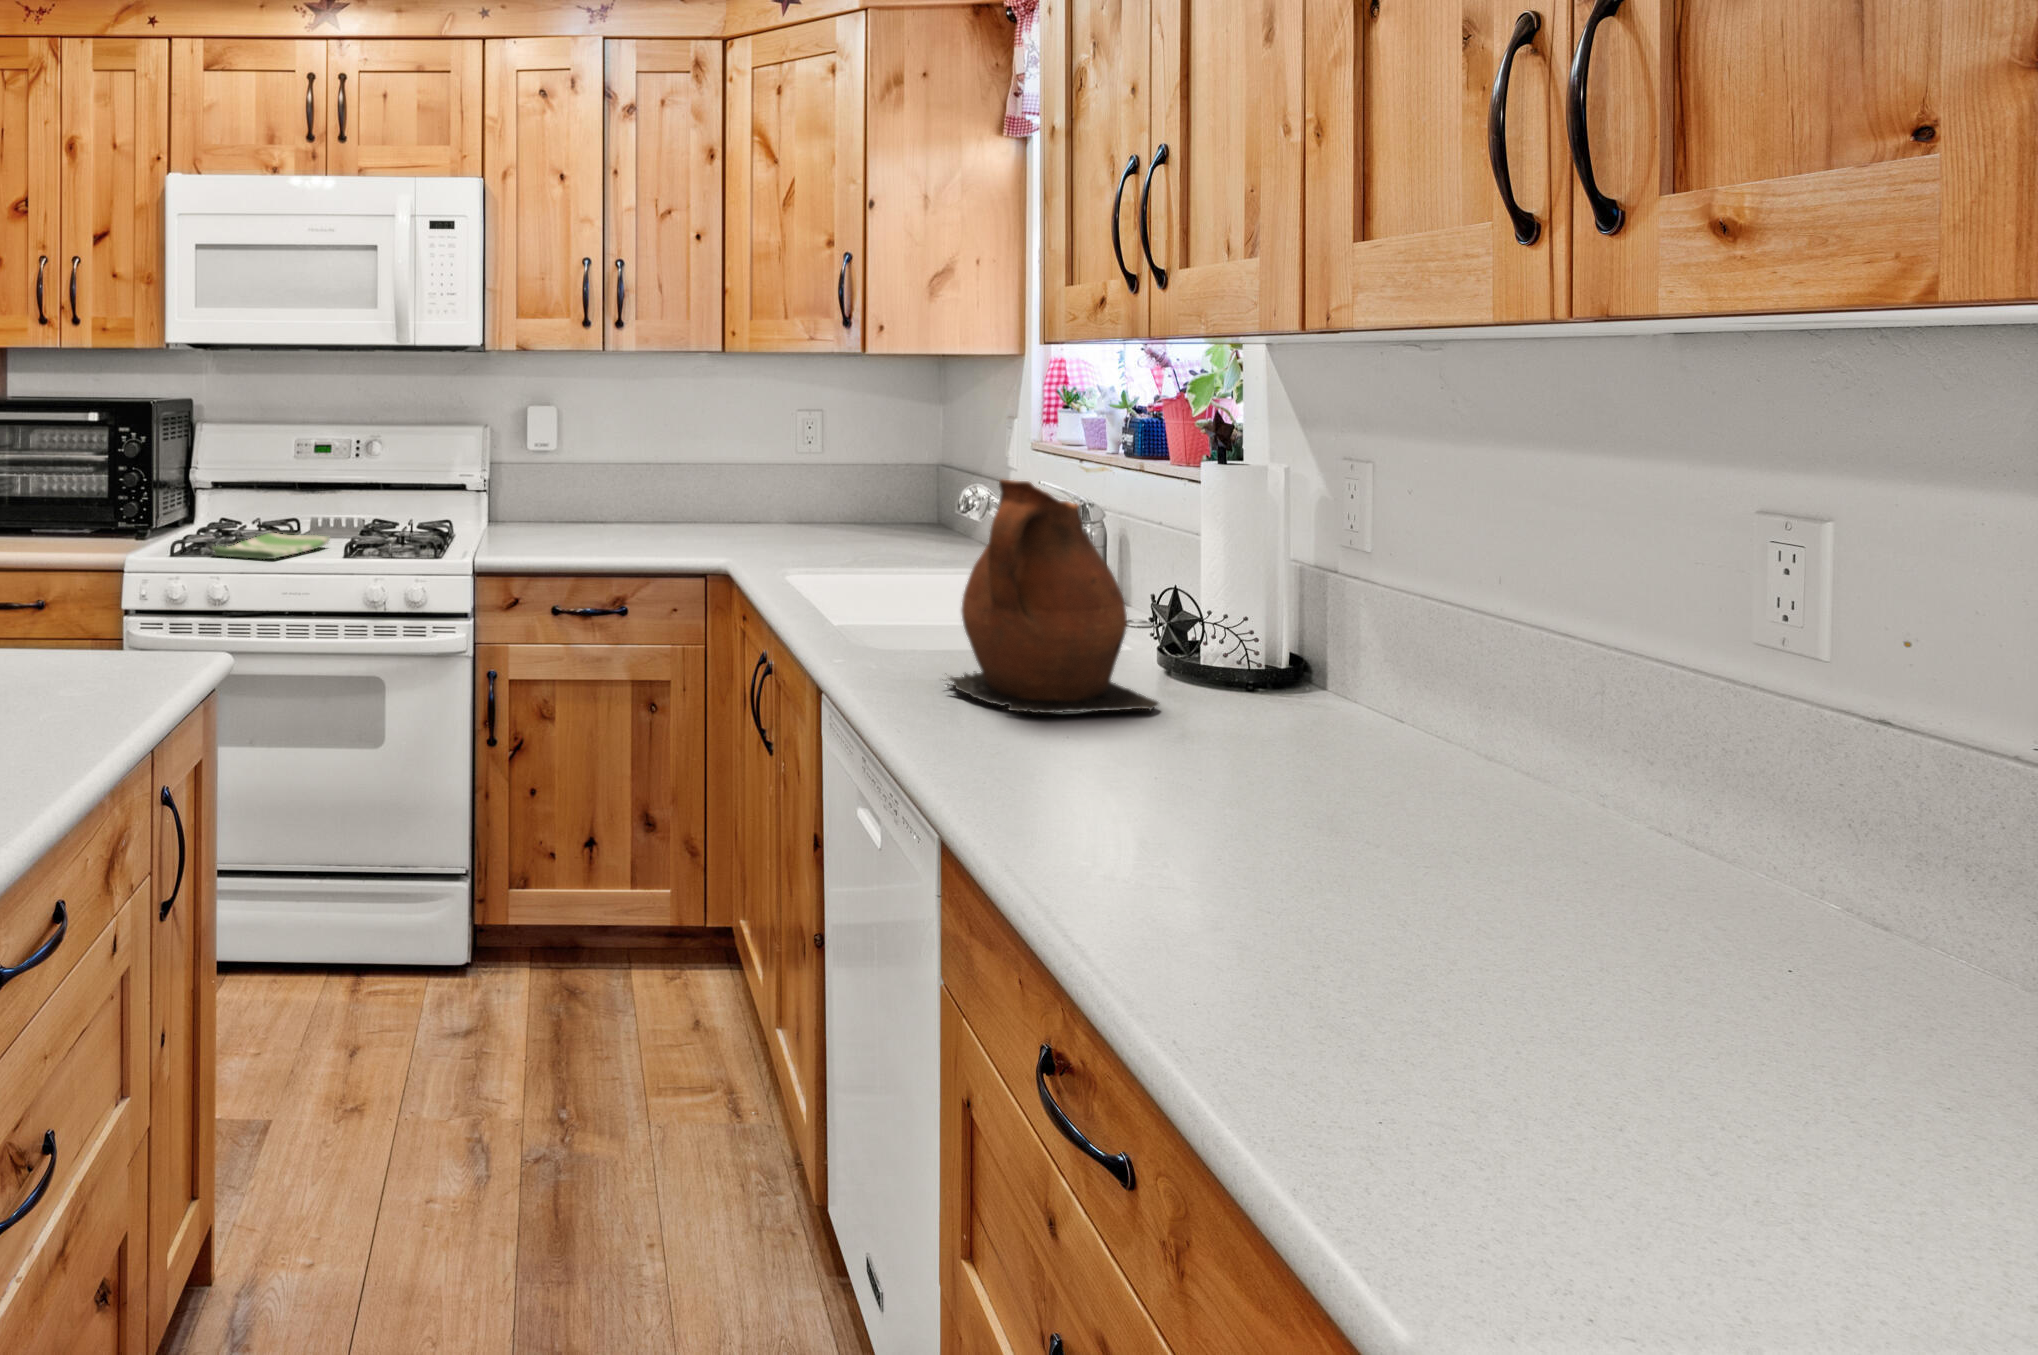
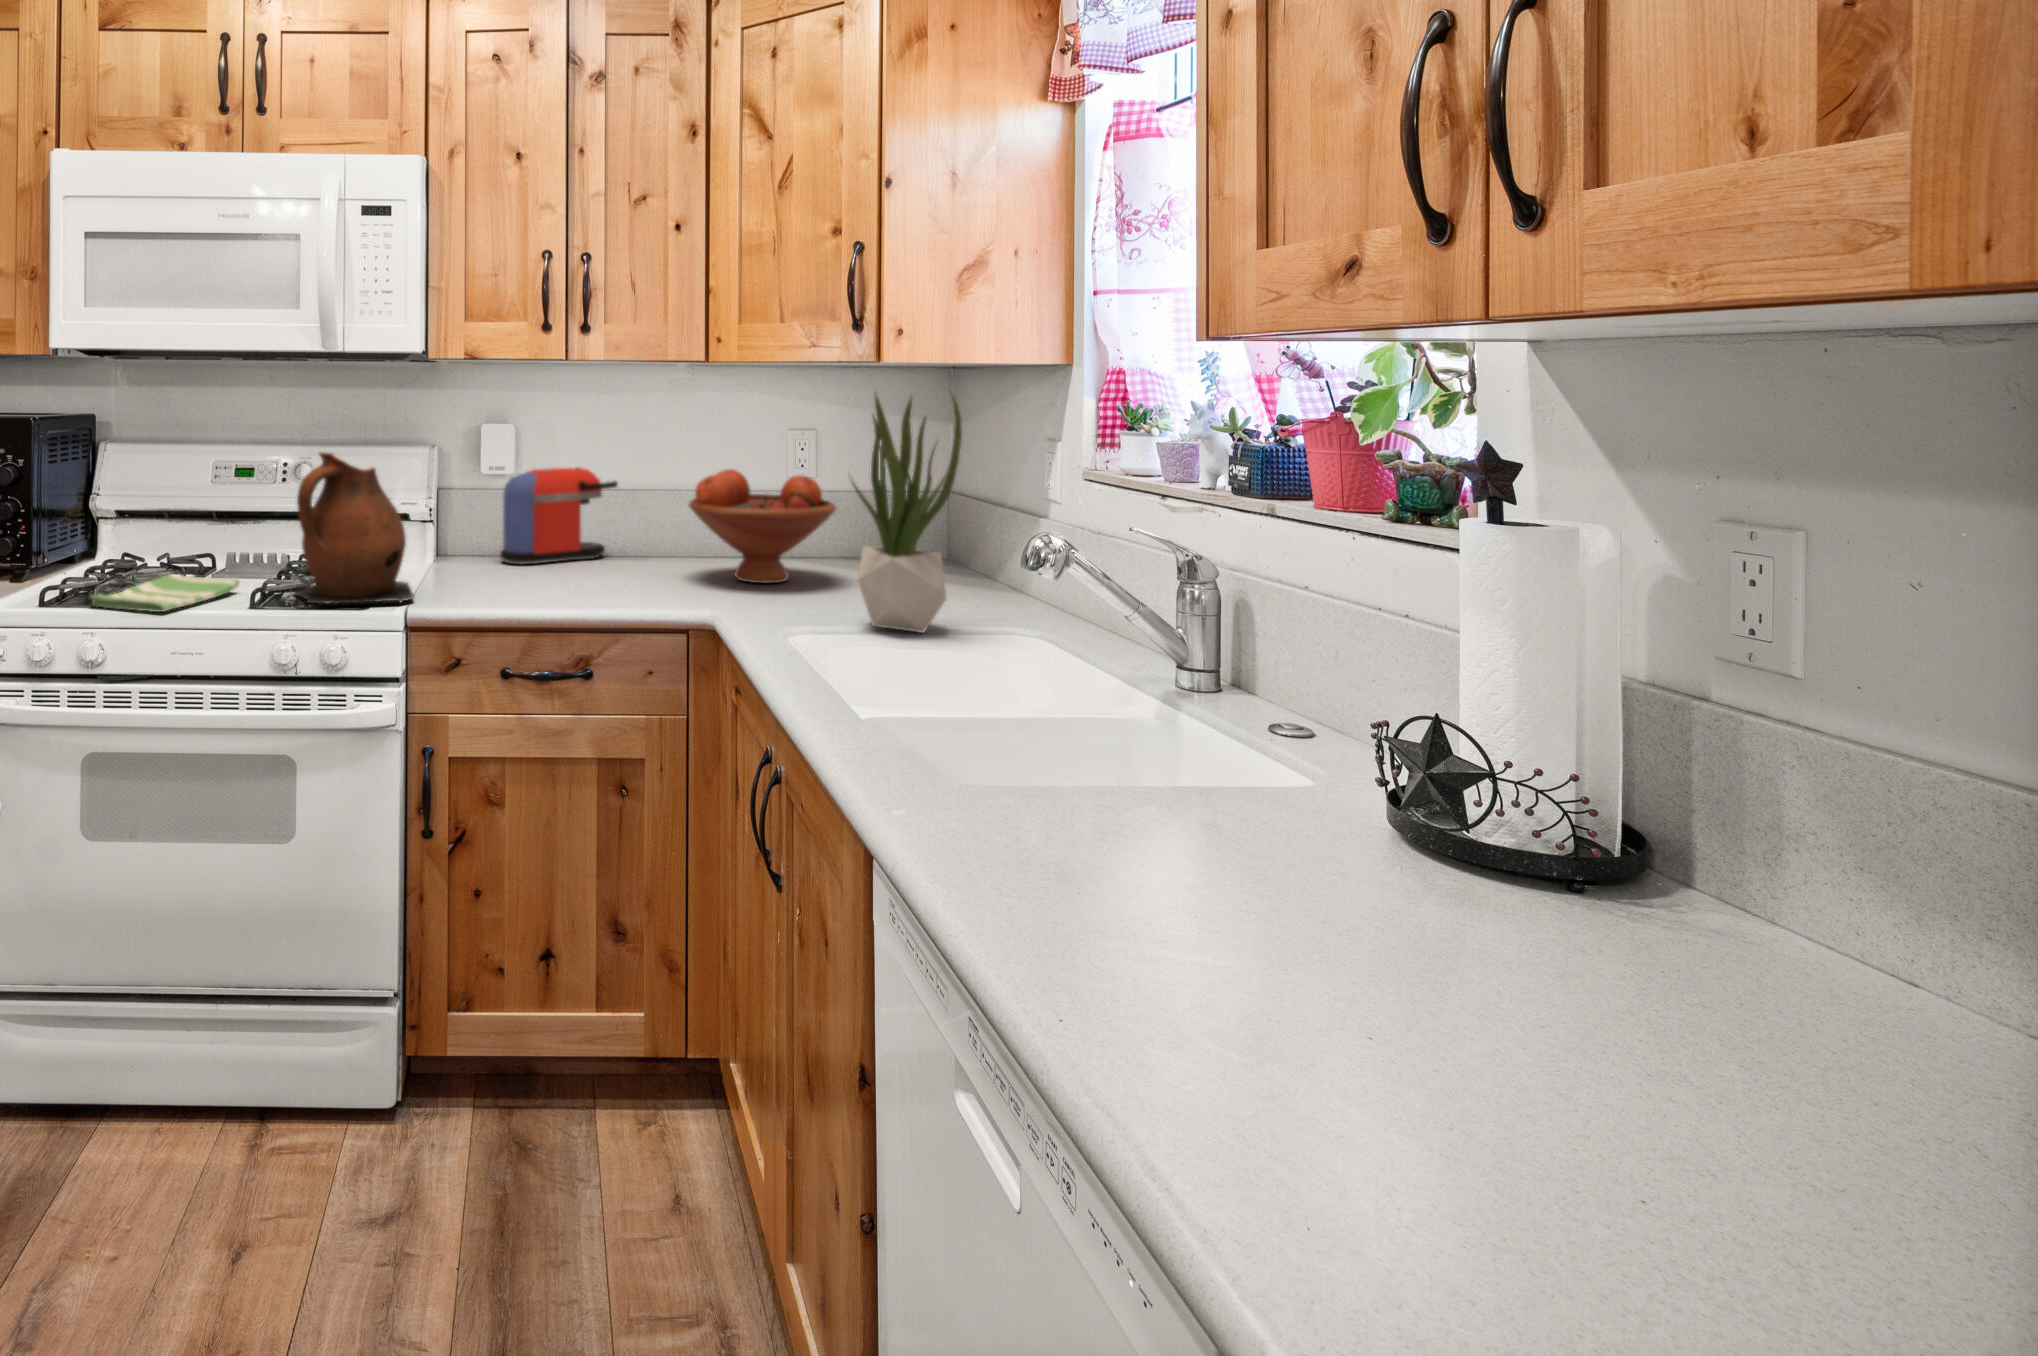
potted plant: none [832,375,924,572] -> present [853,393,962,633]
fruit bowl: none [708,445,835,542] -> present [688,469,836,583]
coffee maker: none [546,446,649,529] -> present [500,467,618,564]
ceramic pitcher: present [946,480,1159,713] -> present [297,452,414,603]

